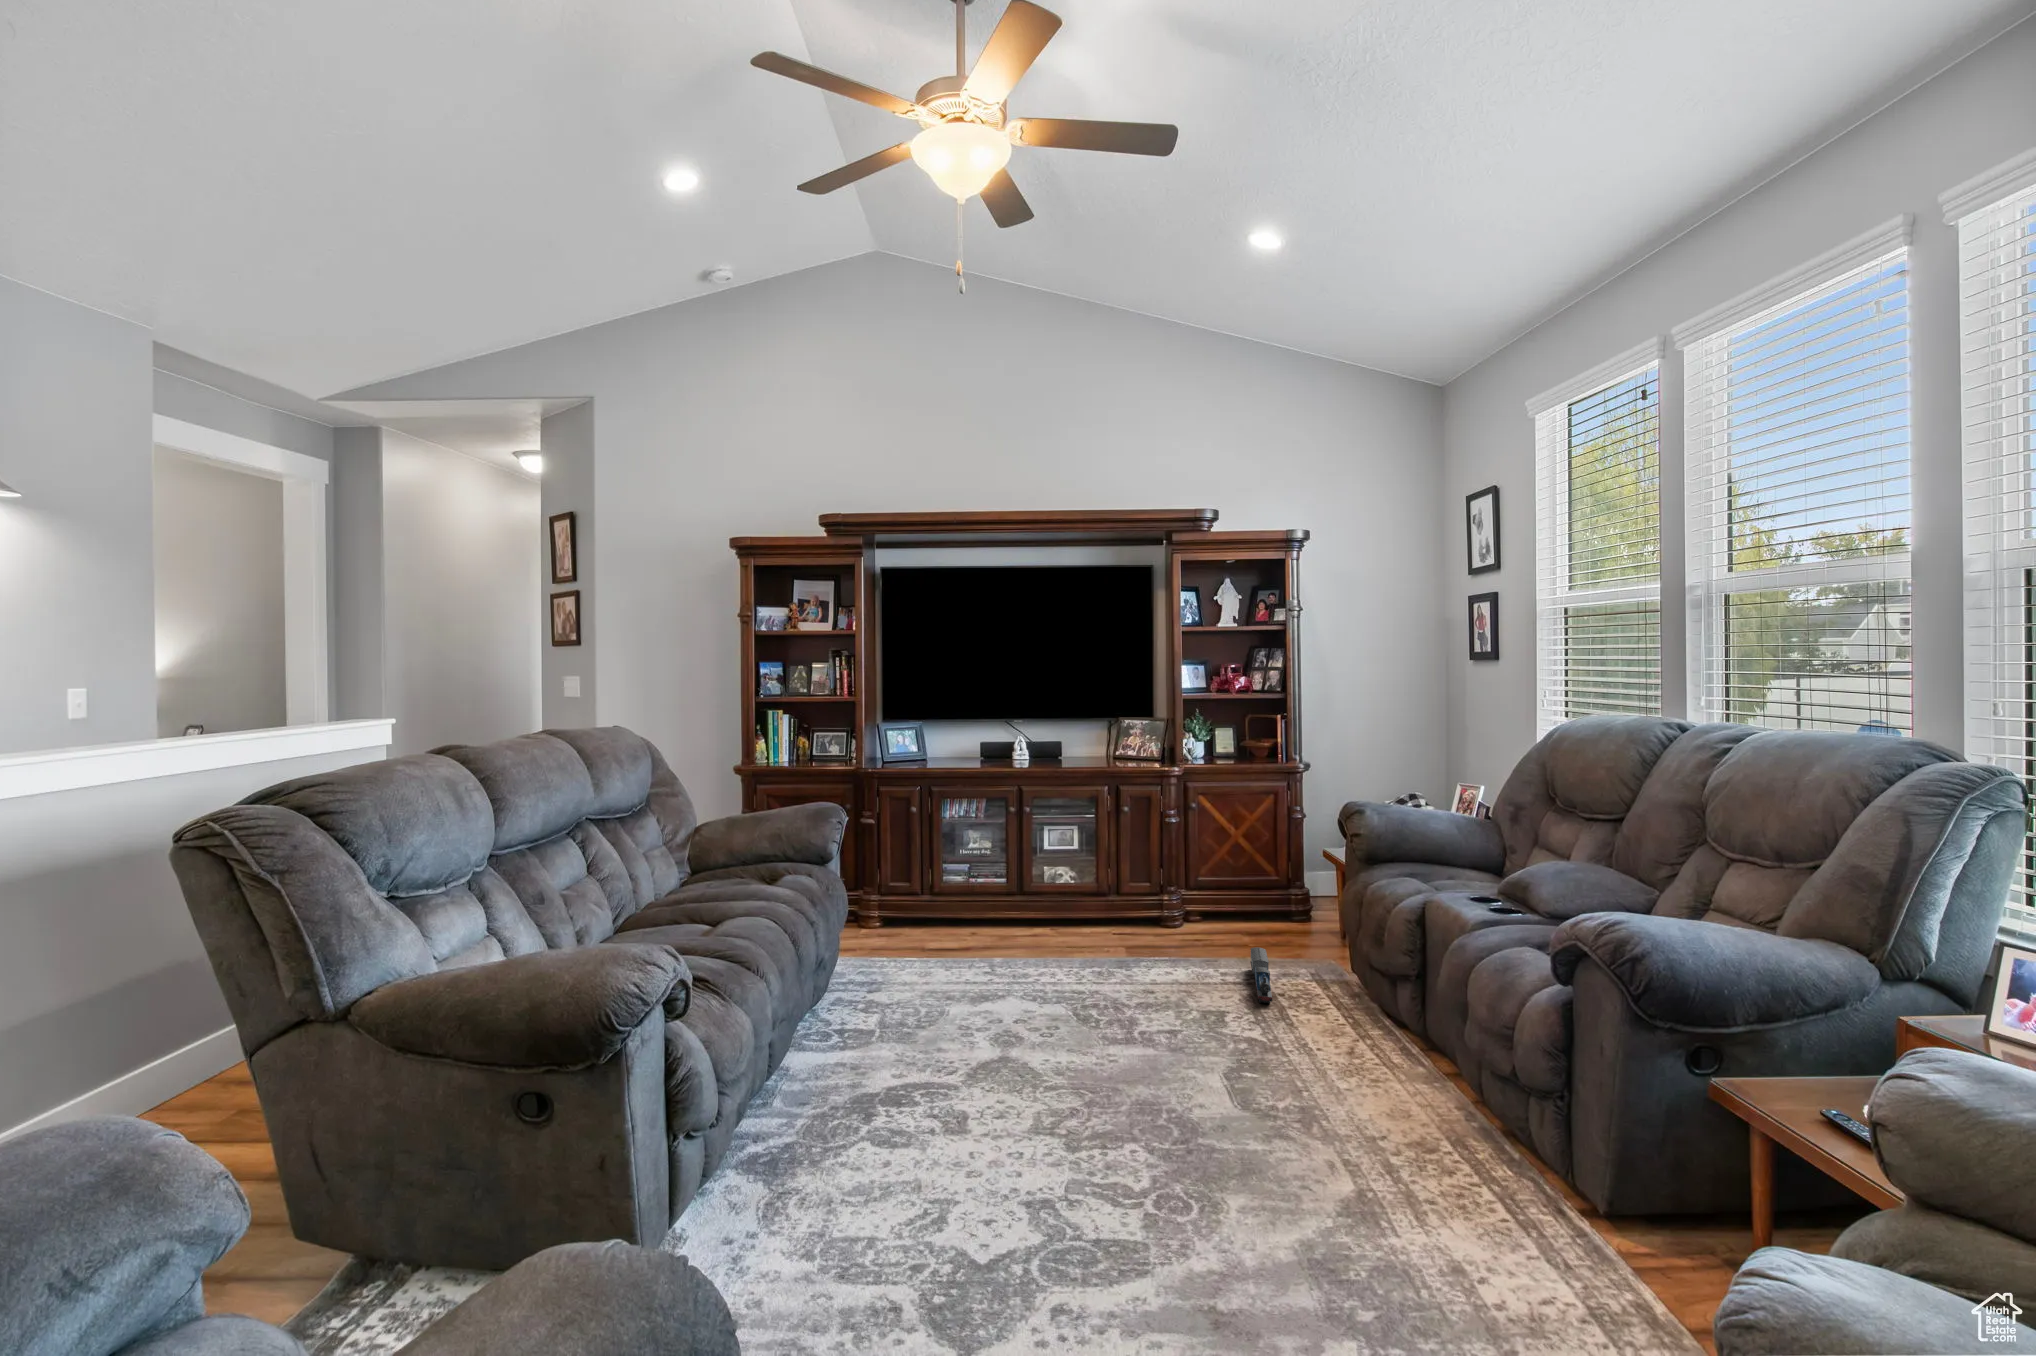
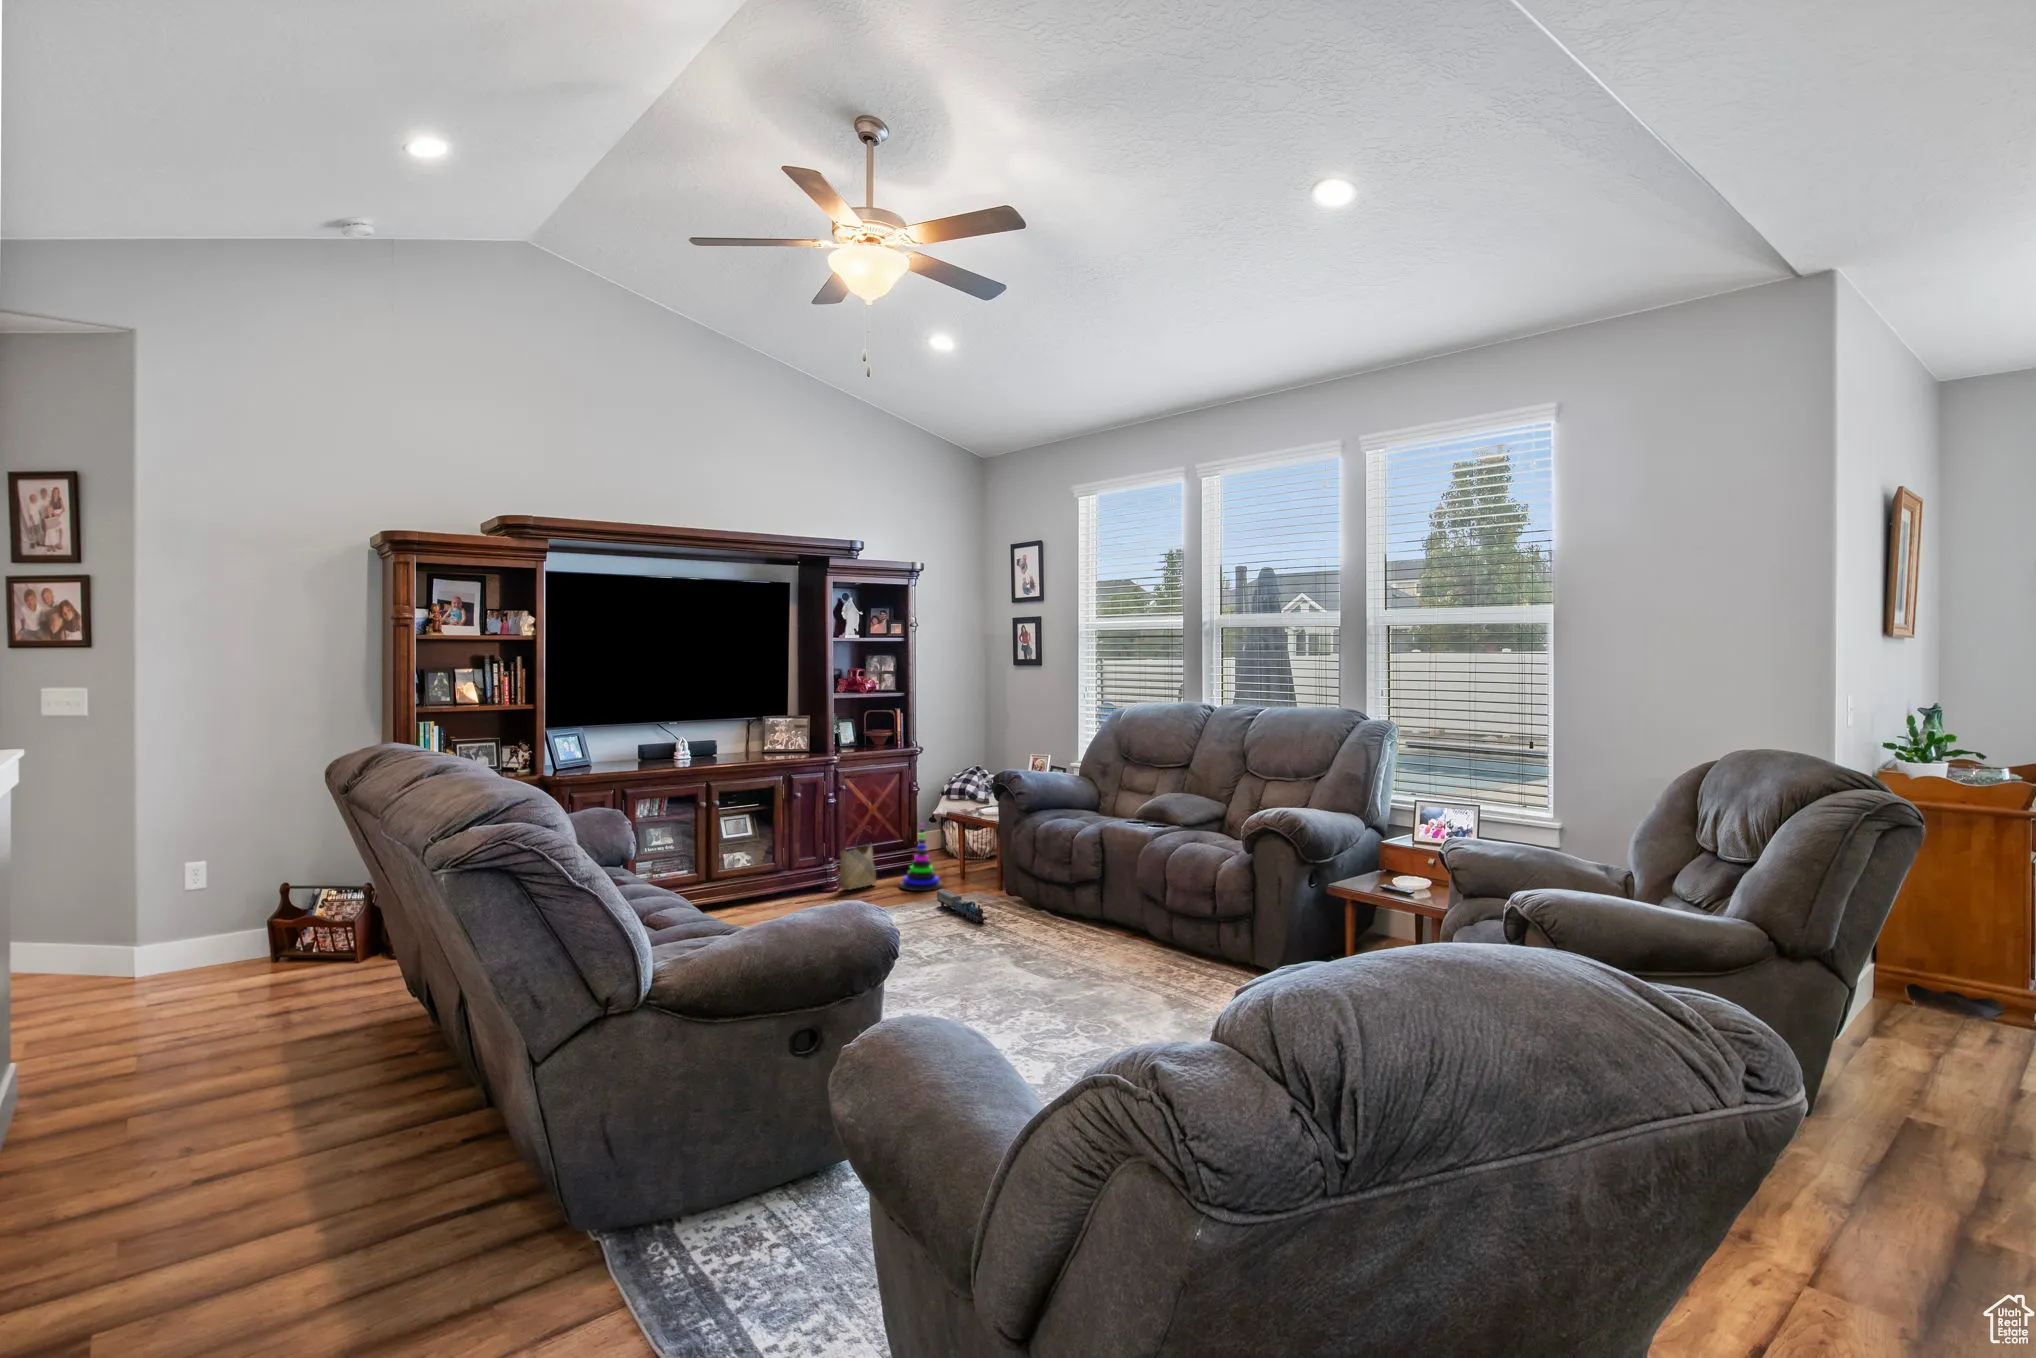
woven basket: none [1173,850,1226,929] -> present [839,832,876,890]
stacking toy: none [1245,858,1302,948] -> present [899,823,943,891]

